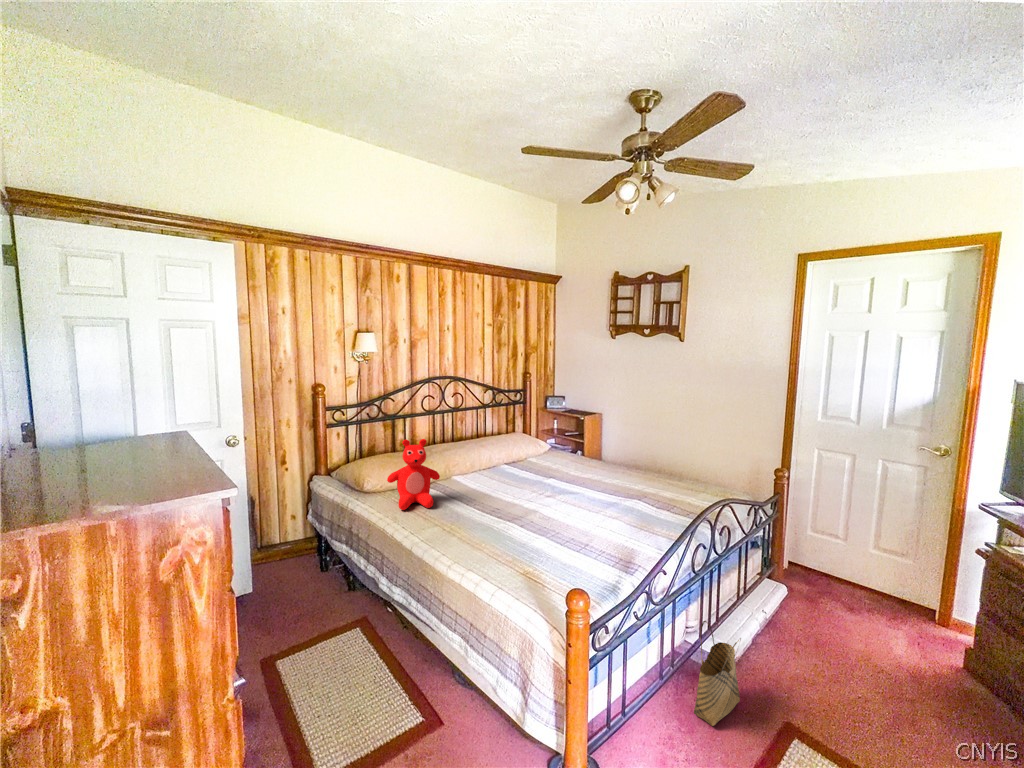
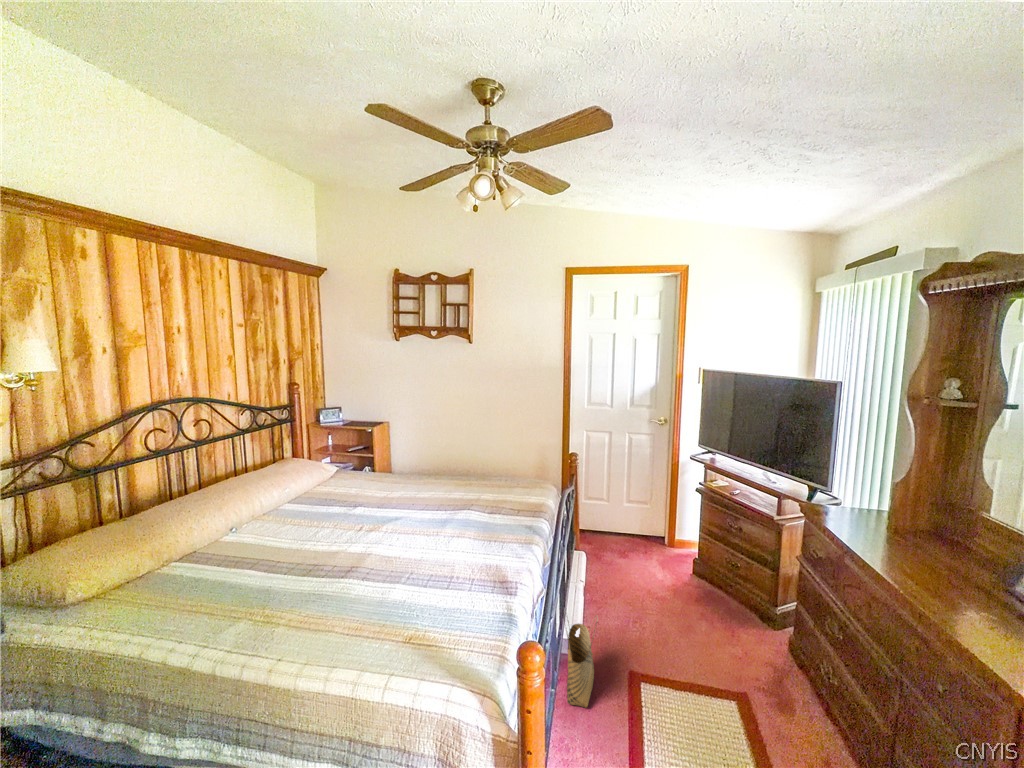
teddy bear: present [387,439,440,510] -> none [121,497,218,615]

